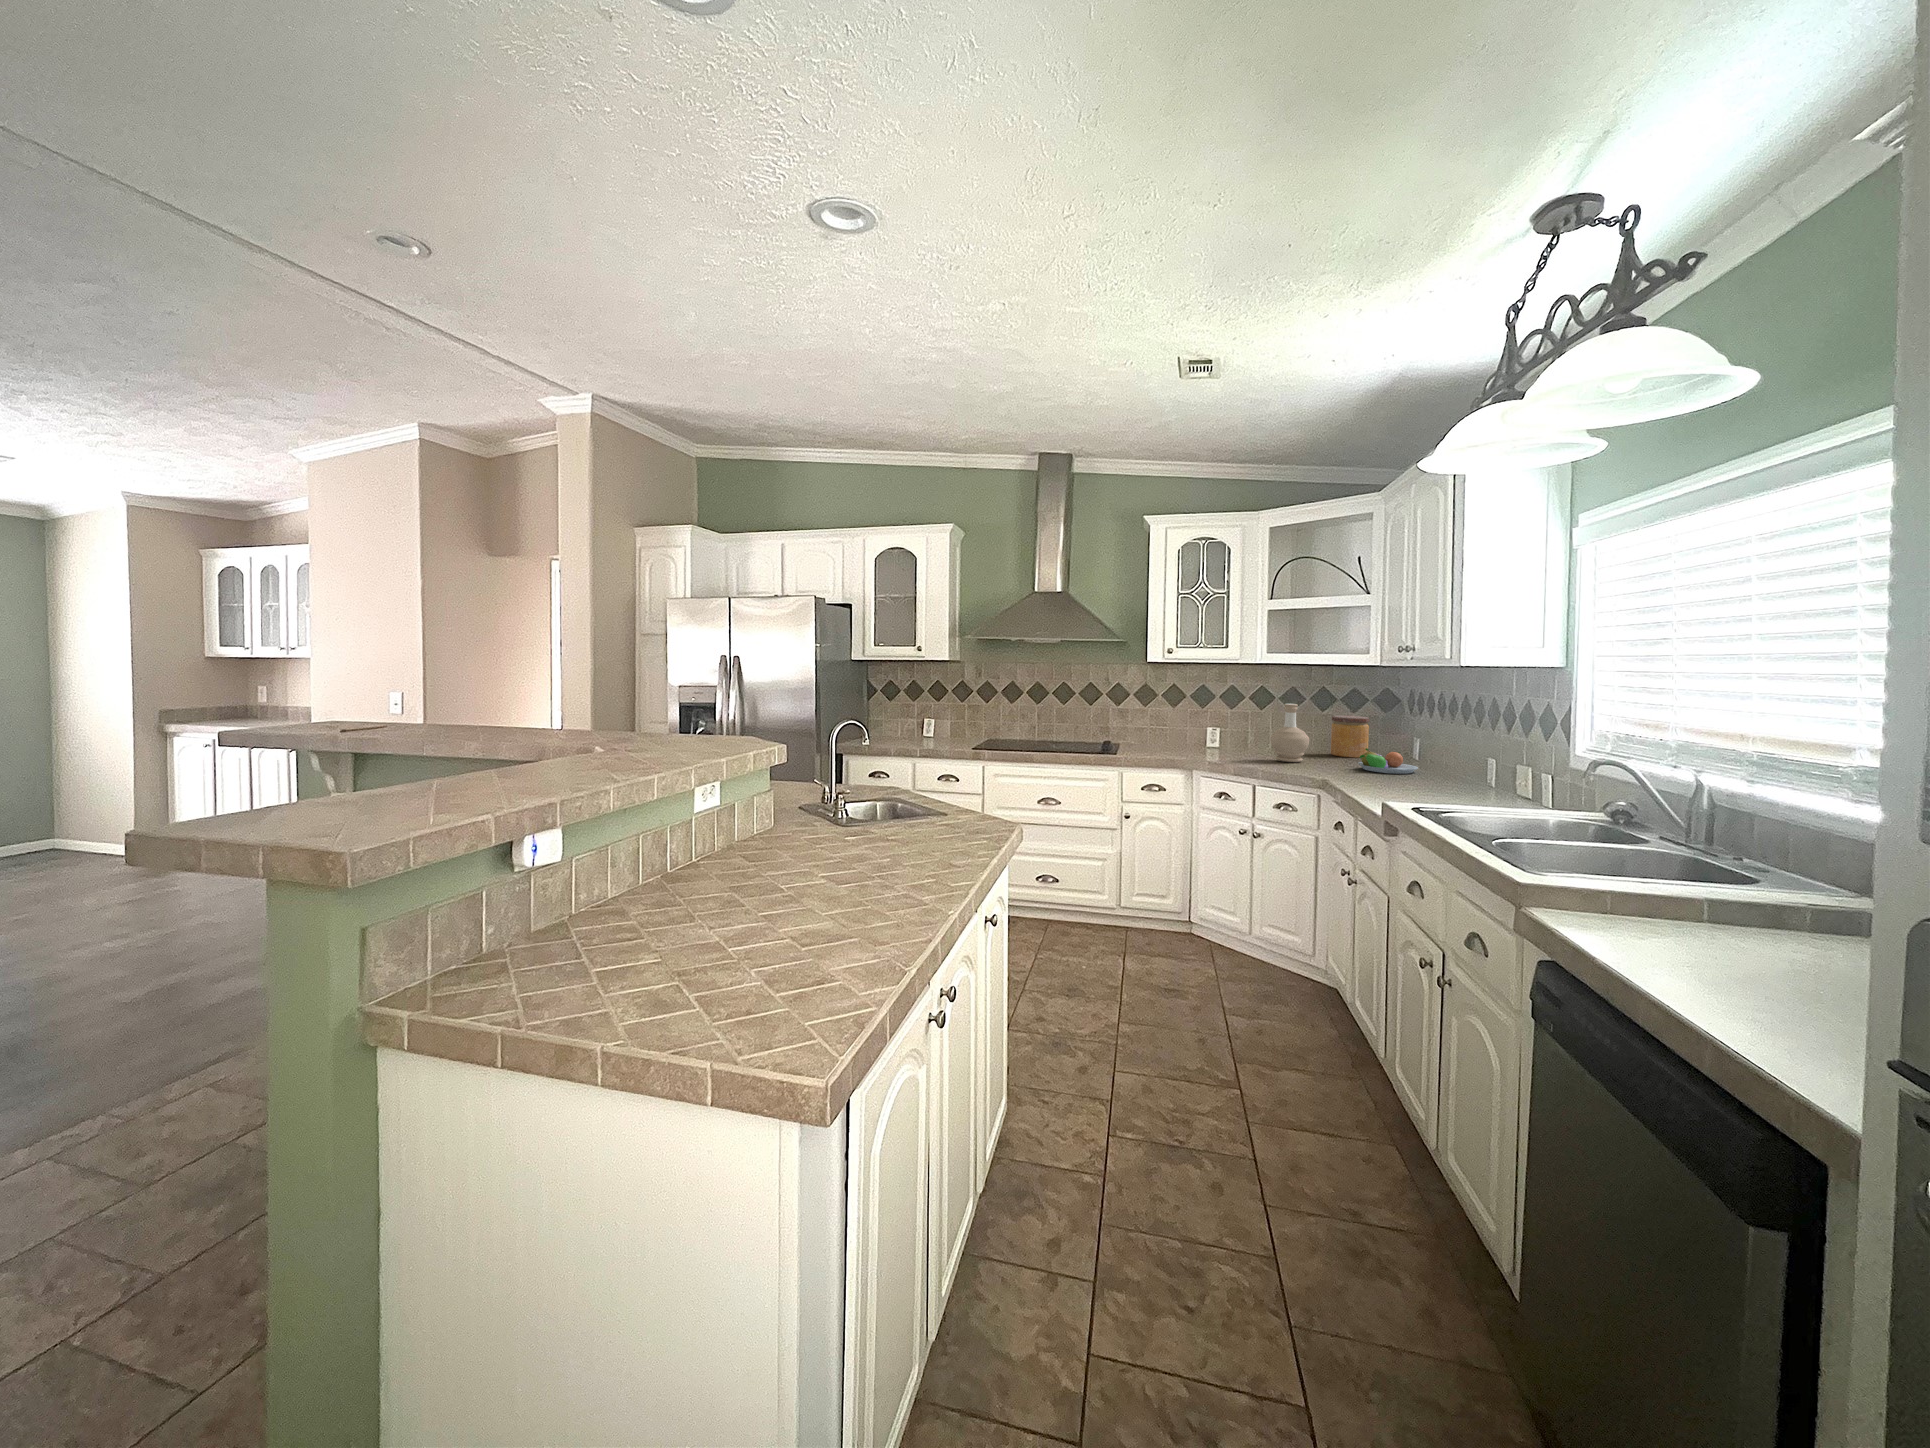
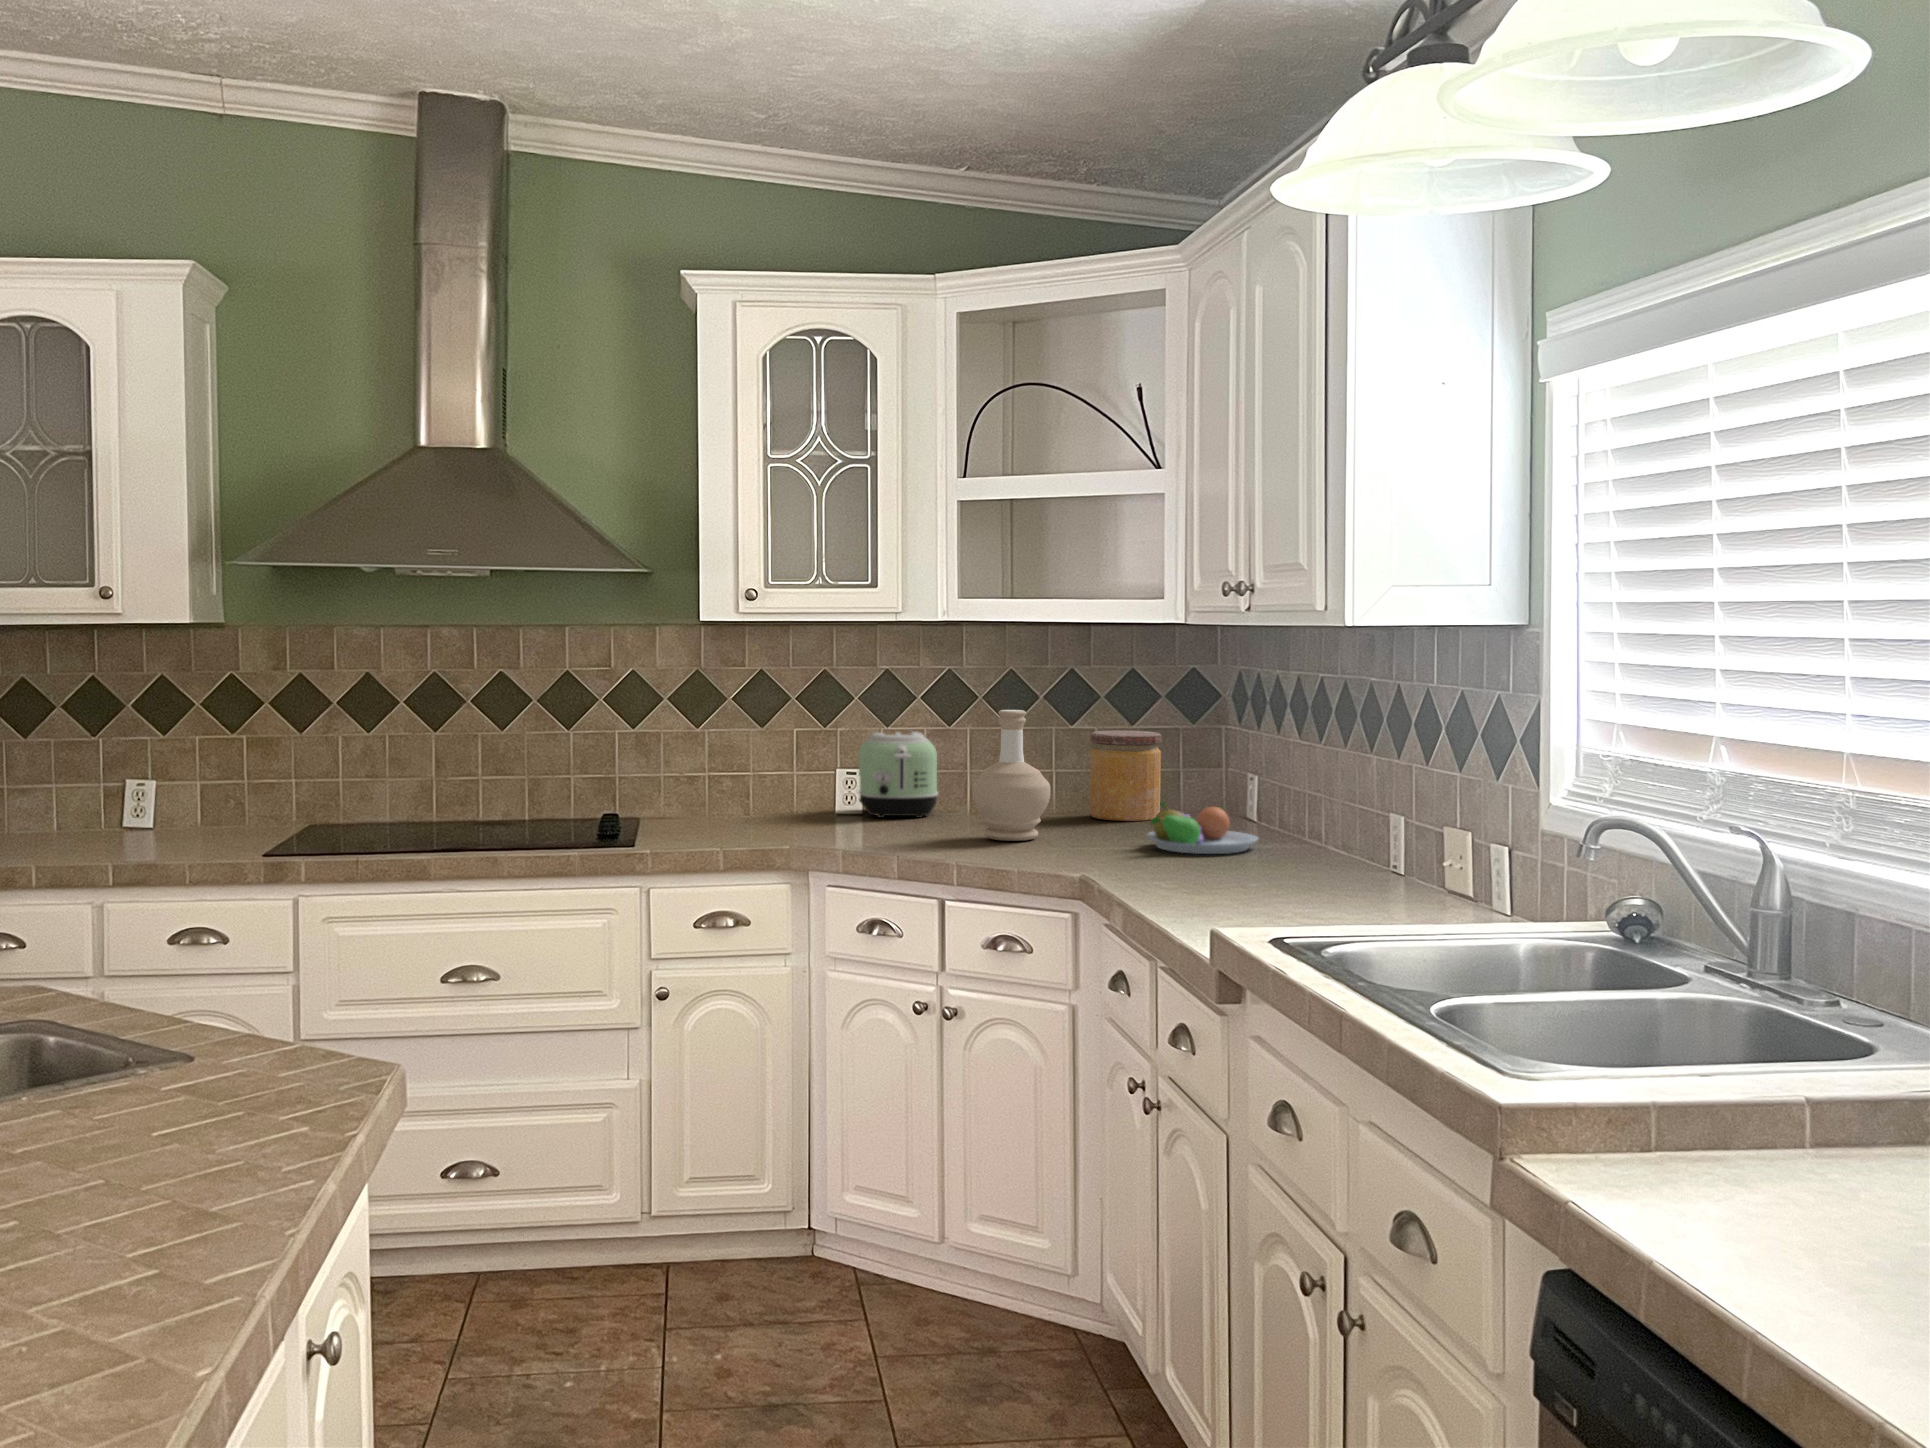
toaster: none [1216,712,1255,751] -> present [858,732,938,818]

